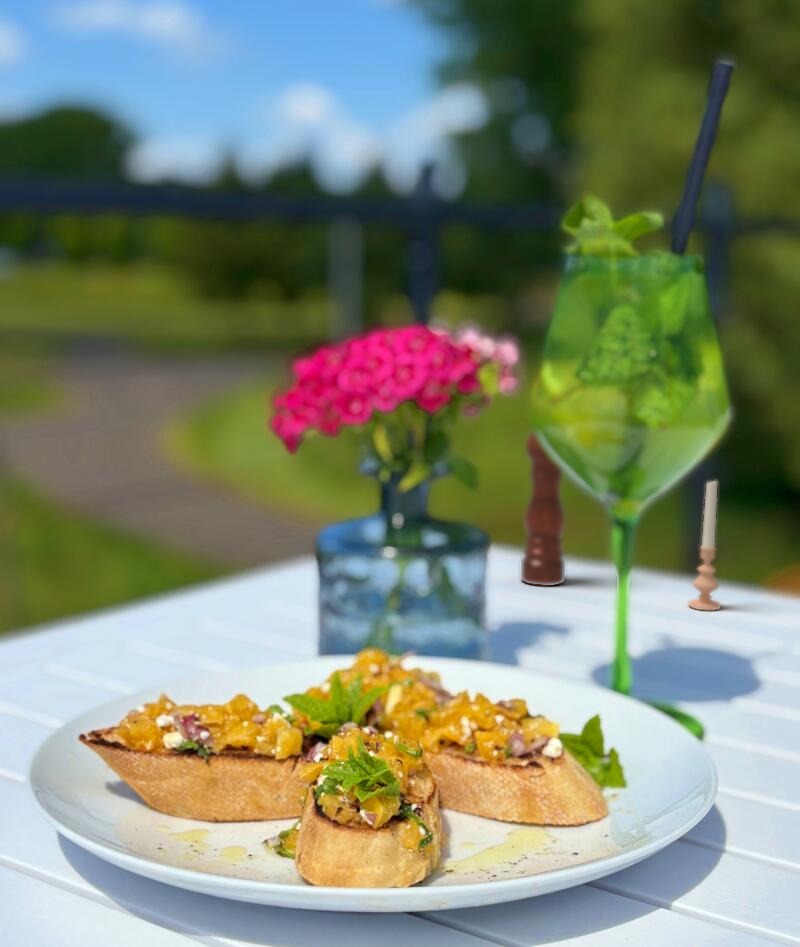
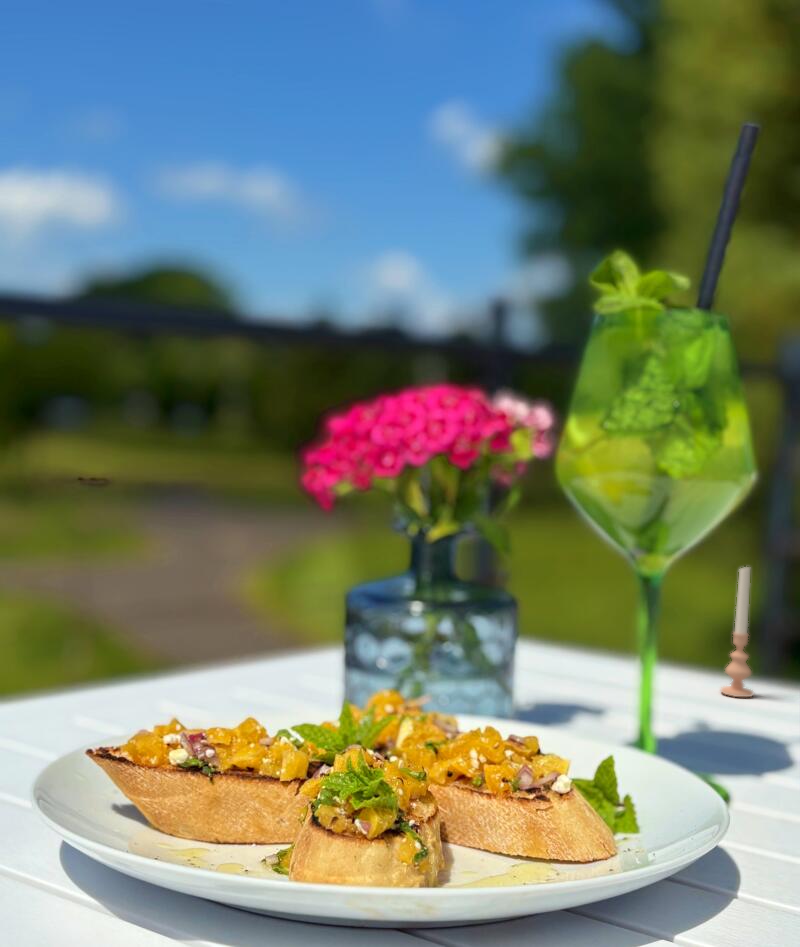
pepper mill: present [521,434,565,586] -> none [554,501,605,669]

